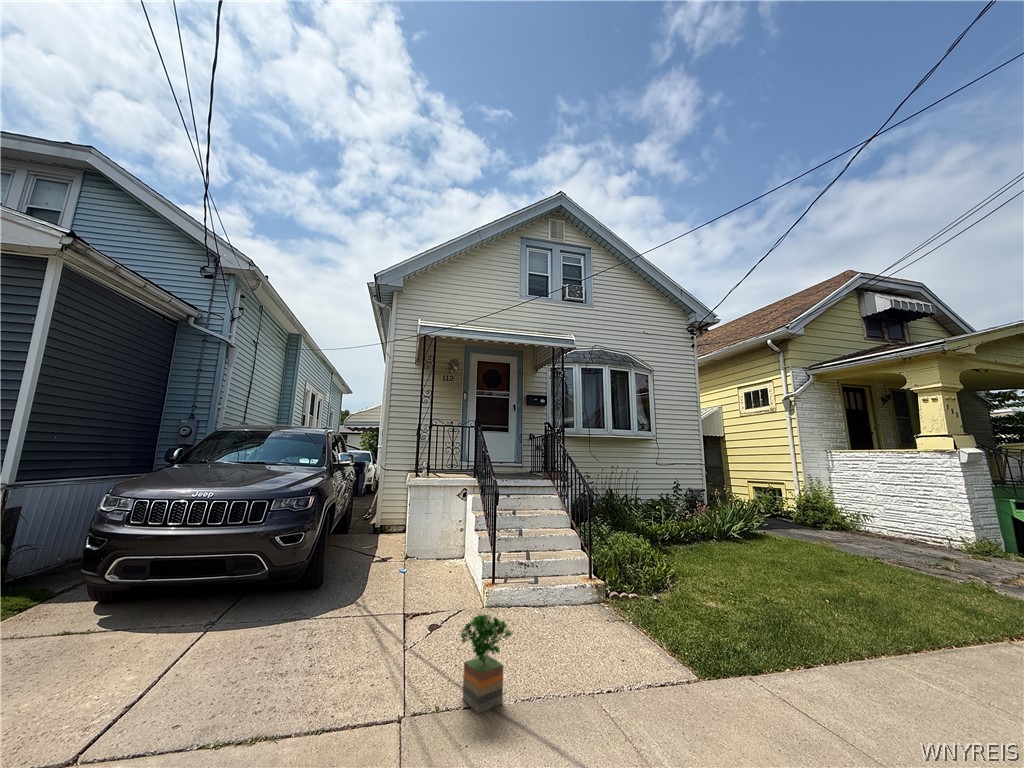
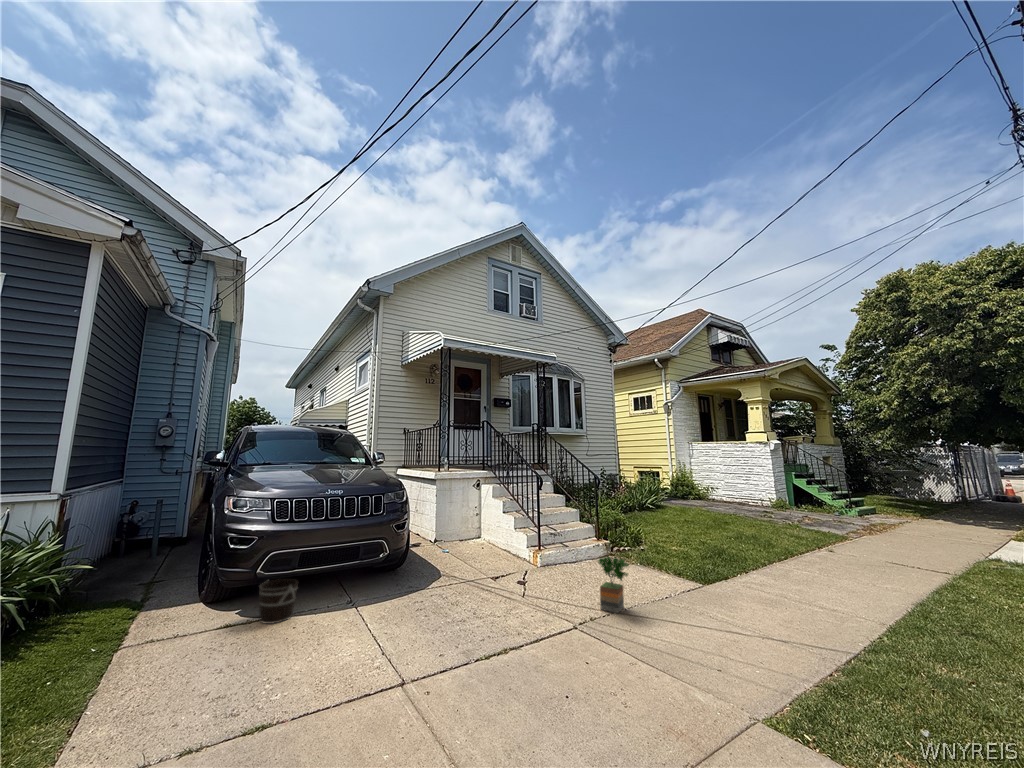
bucket: none [76,591,133,644] -> present [259,579,298,624]

